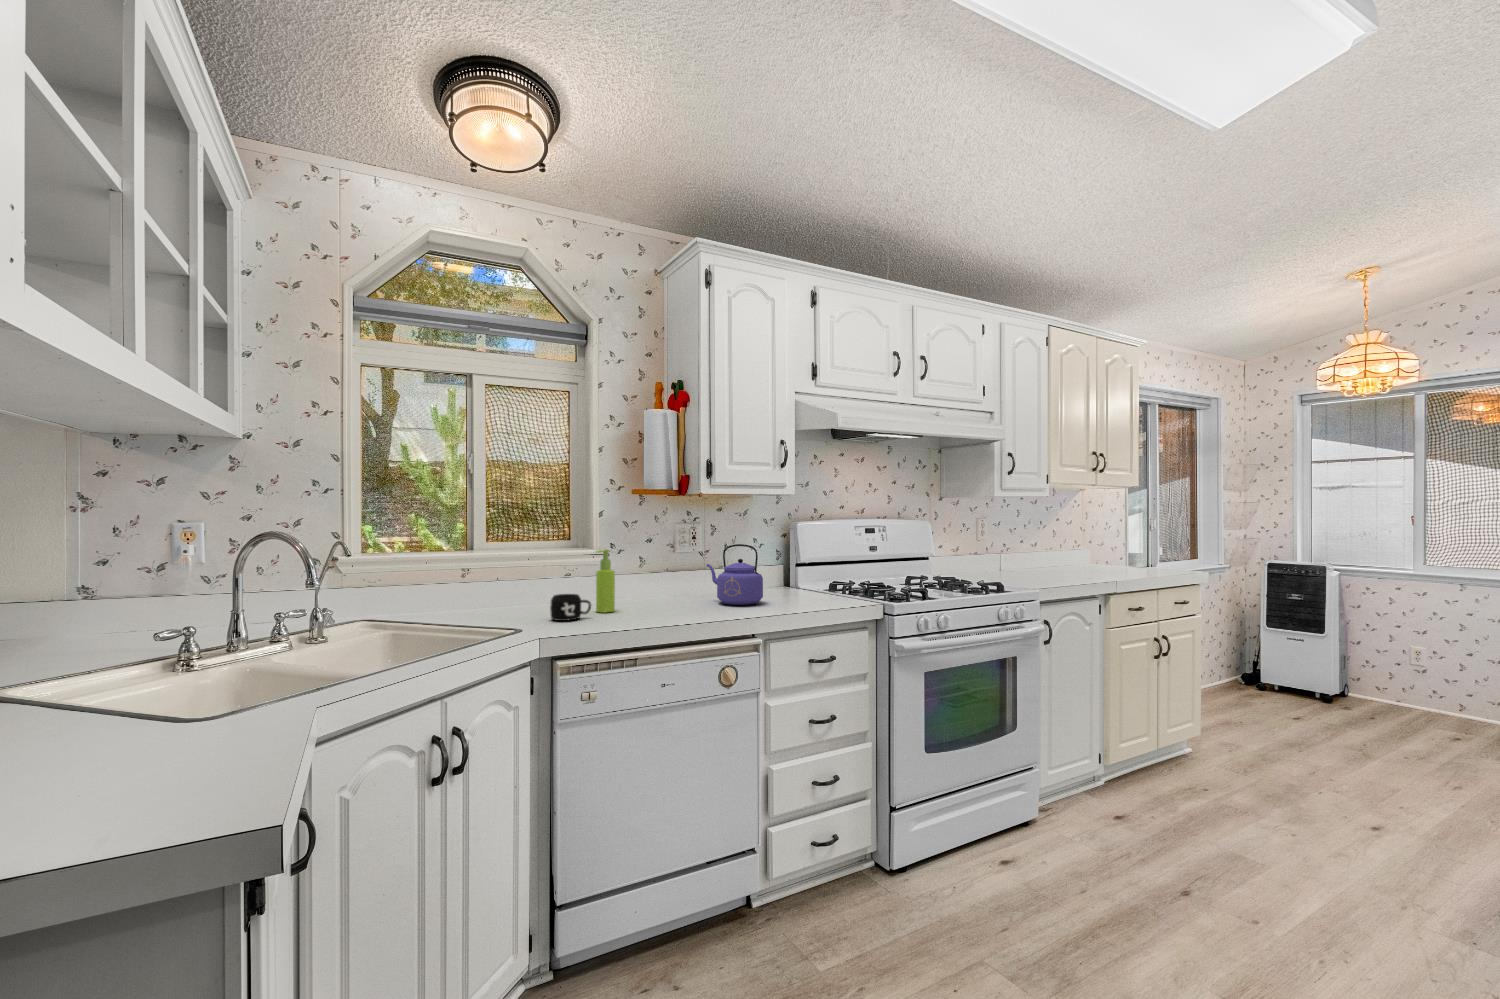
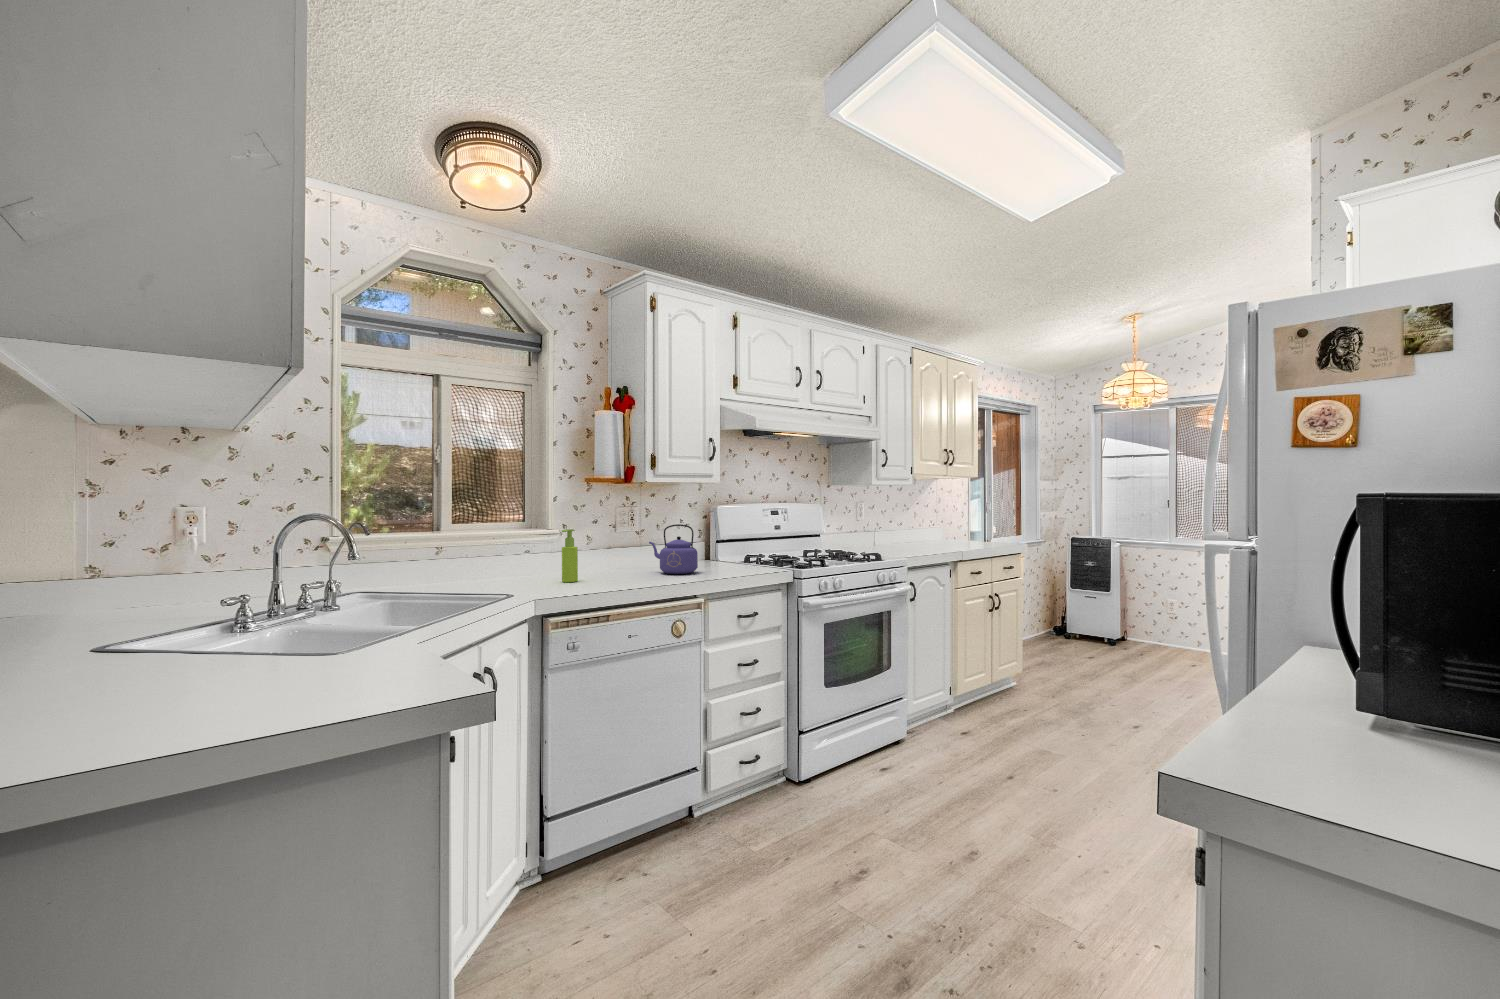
mug: present [550,594,591,621] -> none [528,566,562,588]

